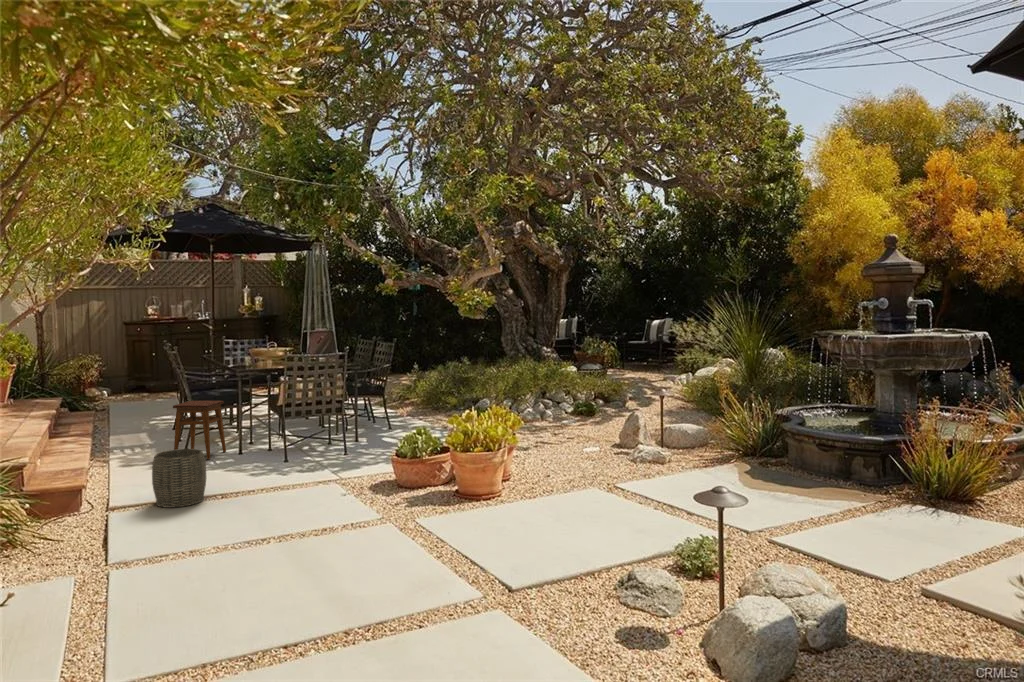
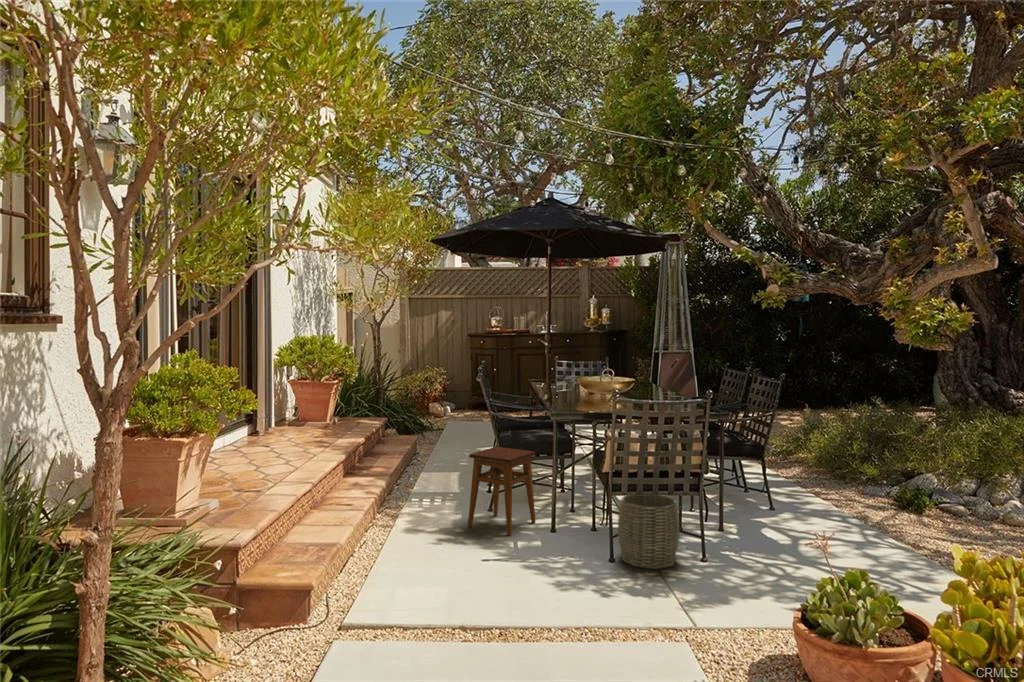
woven basket: present [152,449,207,508] -> present [618,495,679,569]

